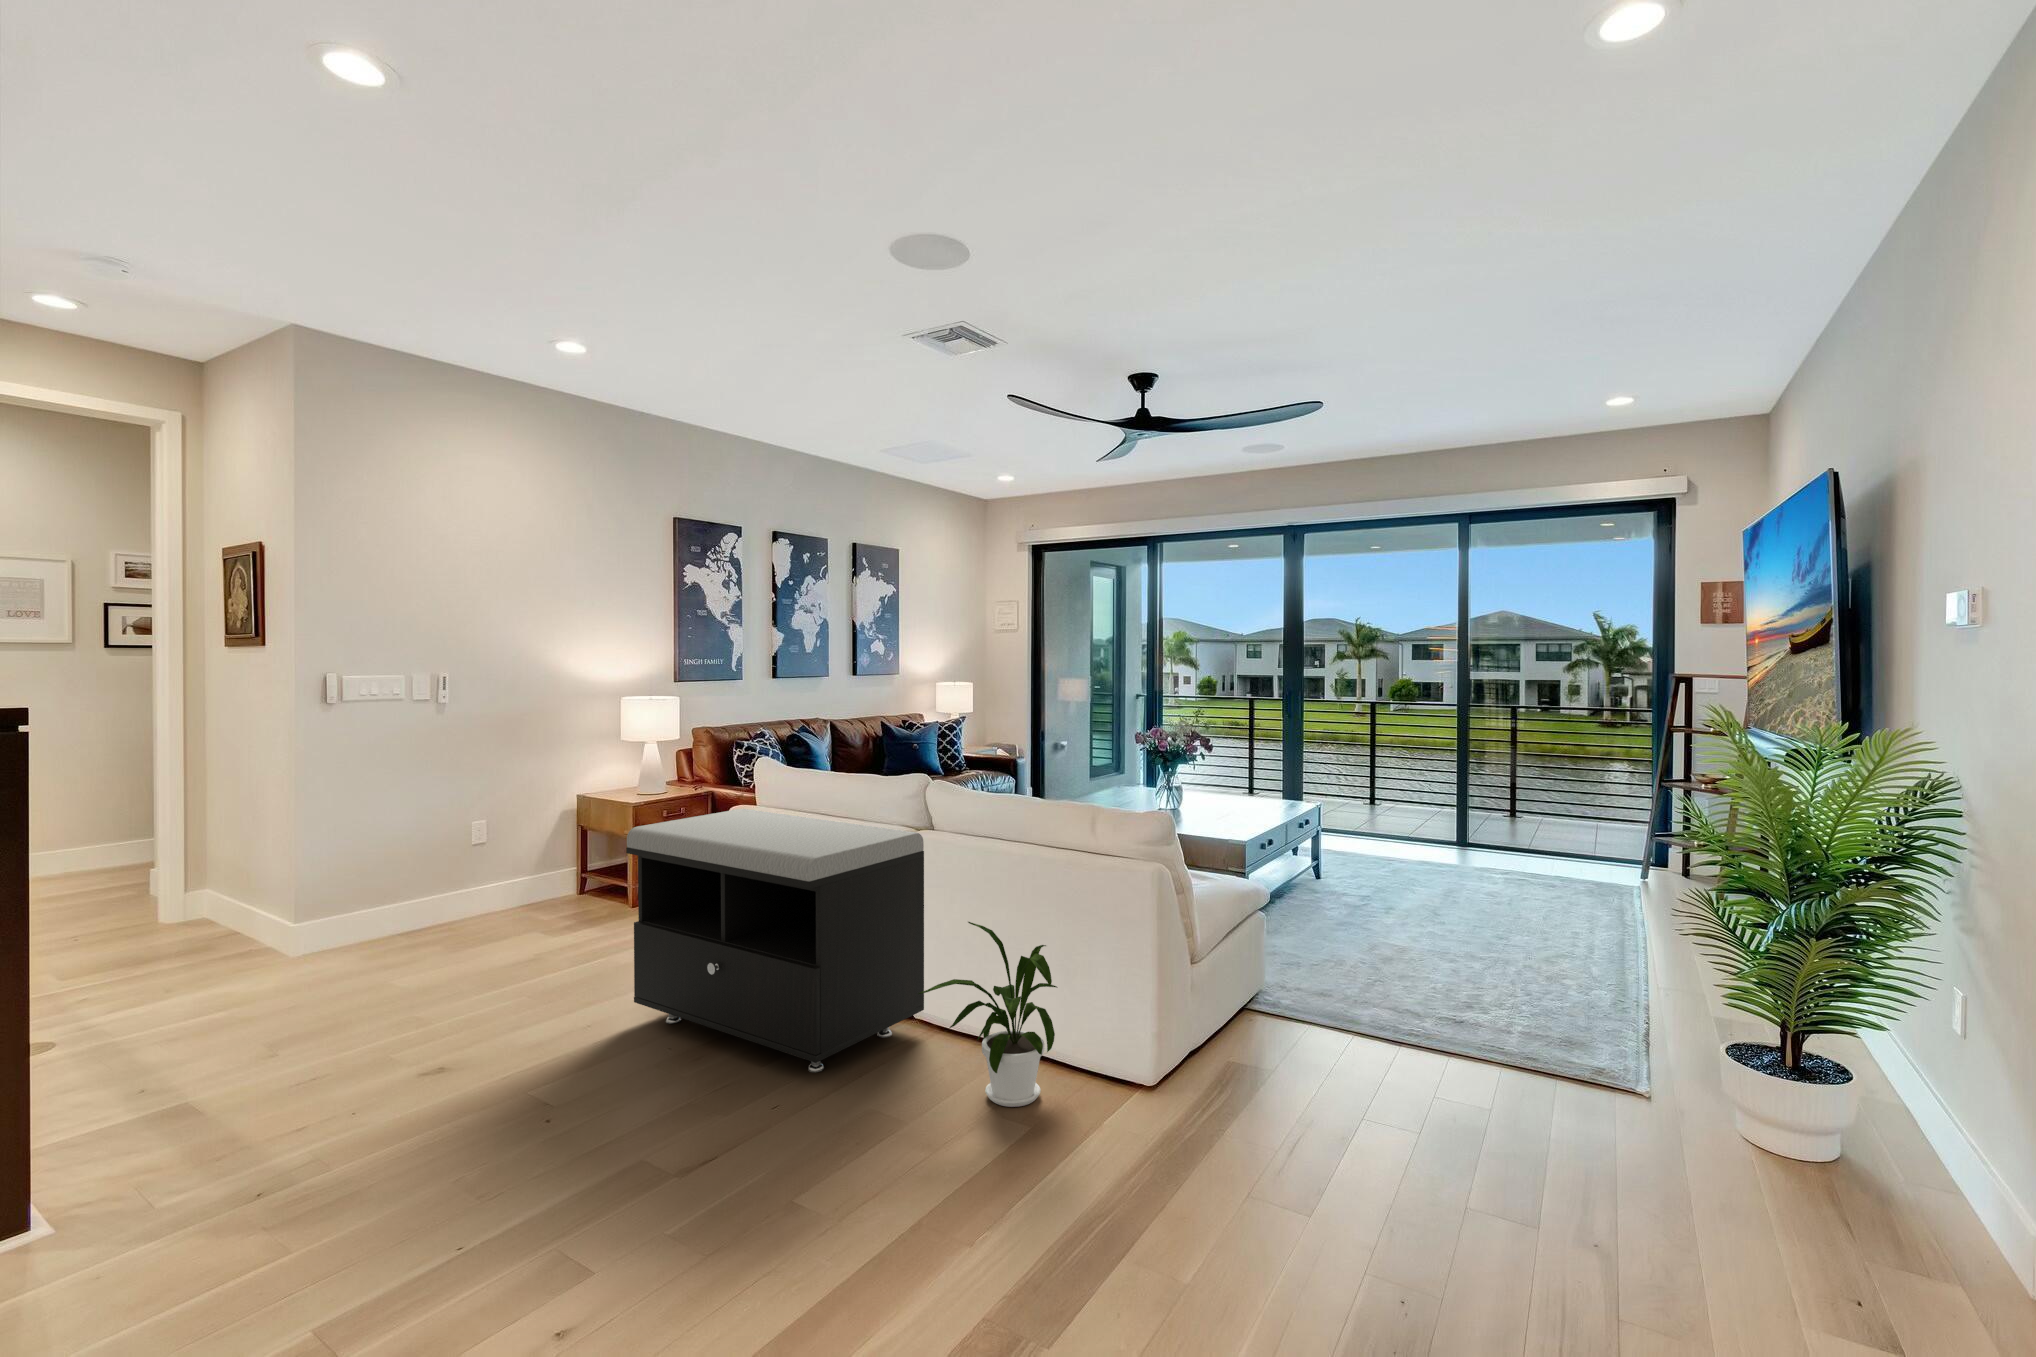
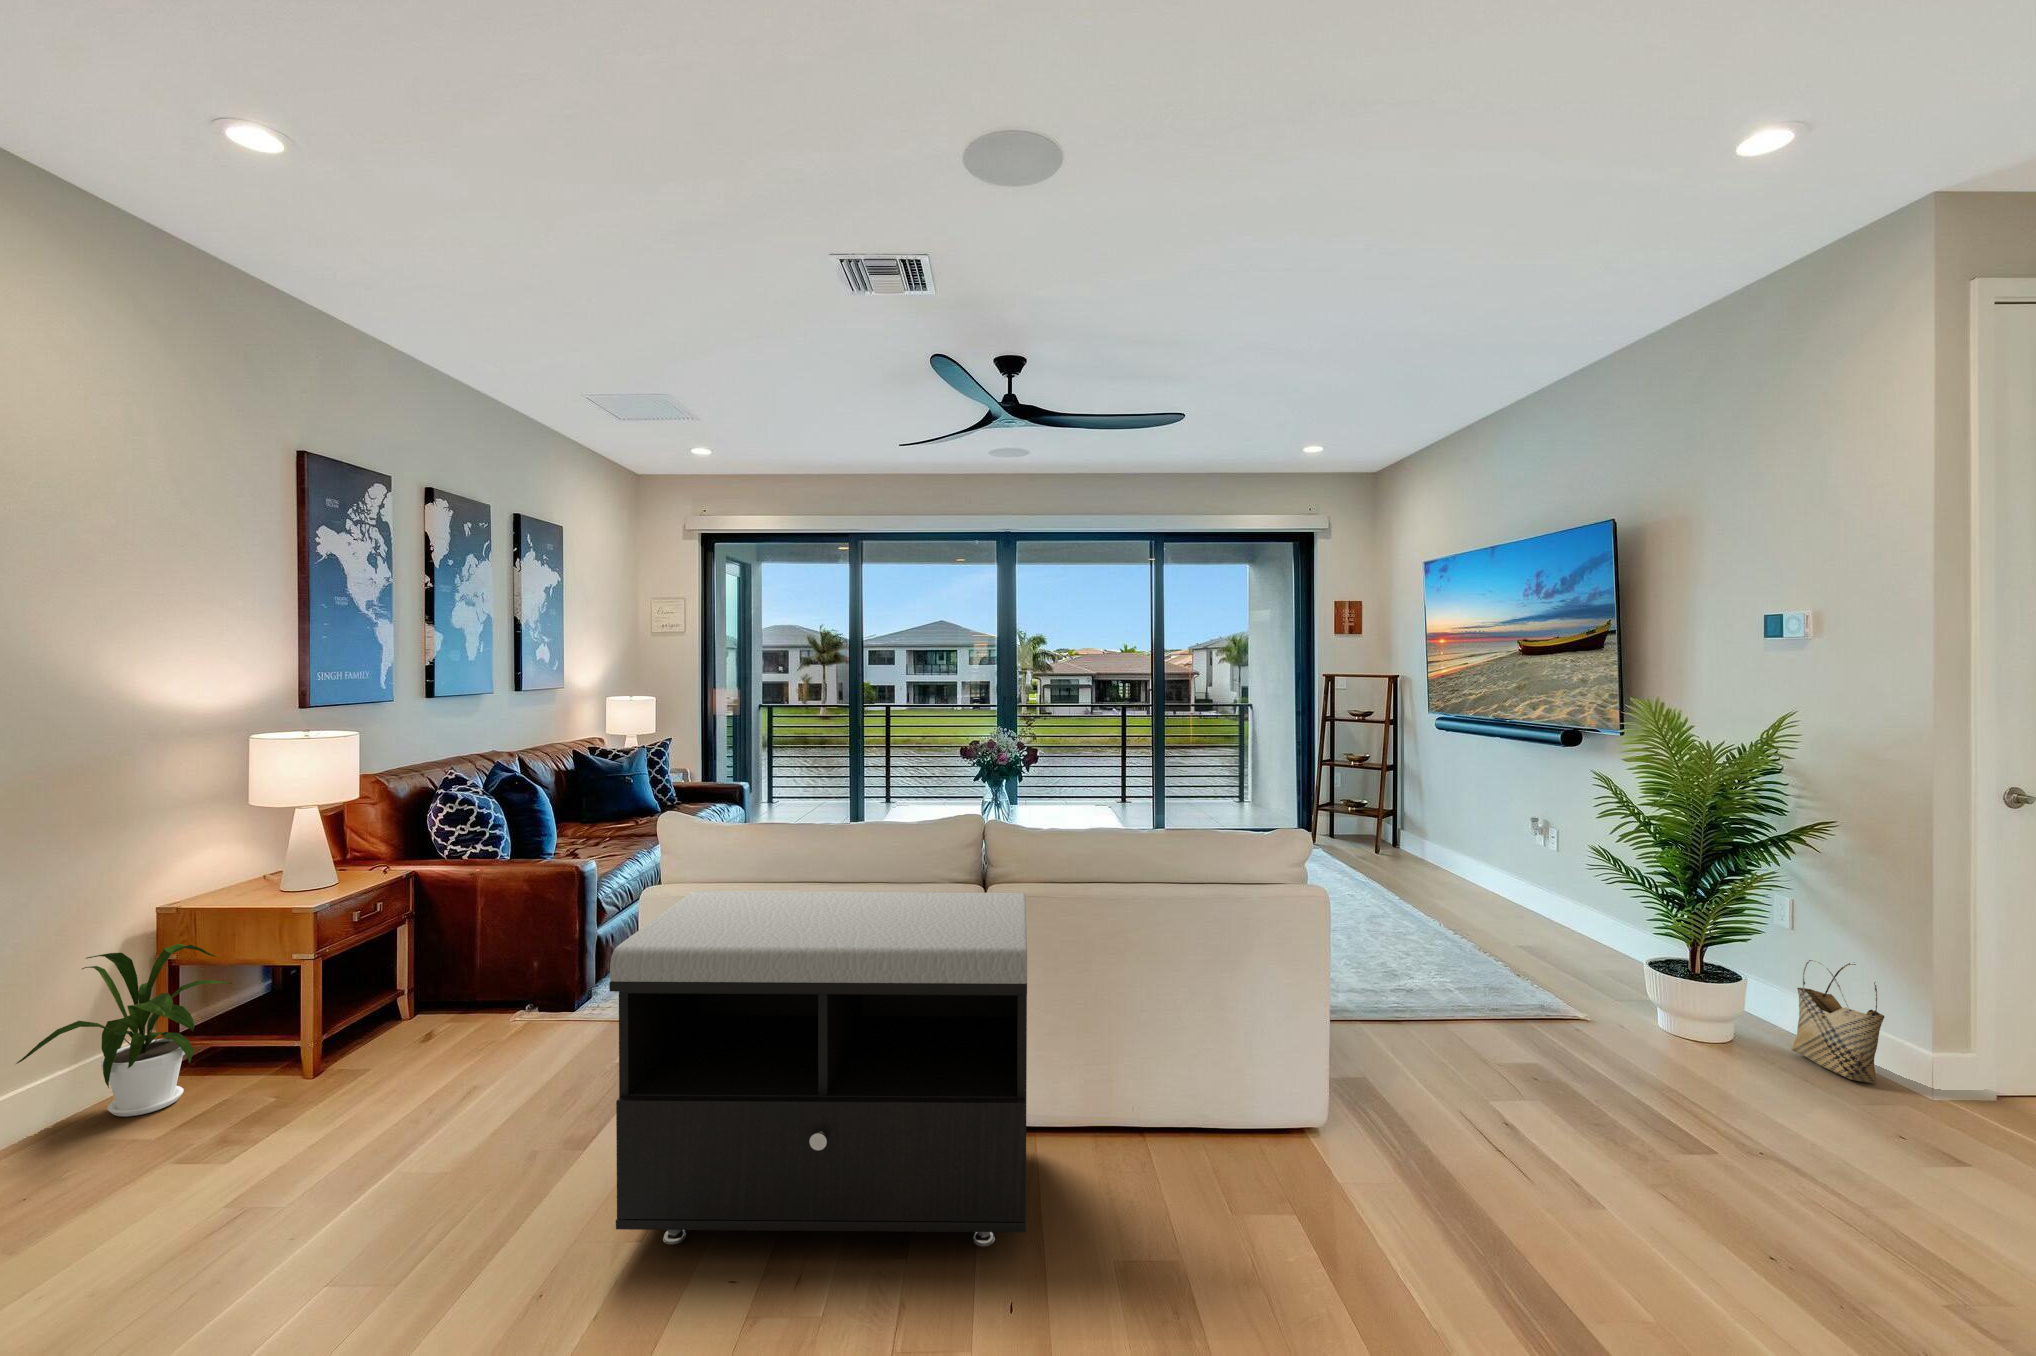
house plant: present [919,922,1057,1107] -> present [16,944,232,1117]
woven basket: none [1880,1052,1974,1233] -> present [1792,960,1884,1083]

